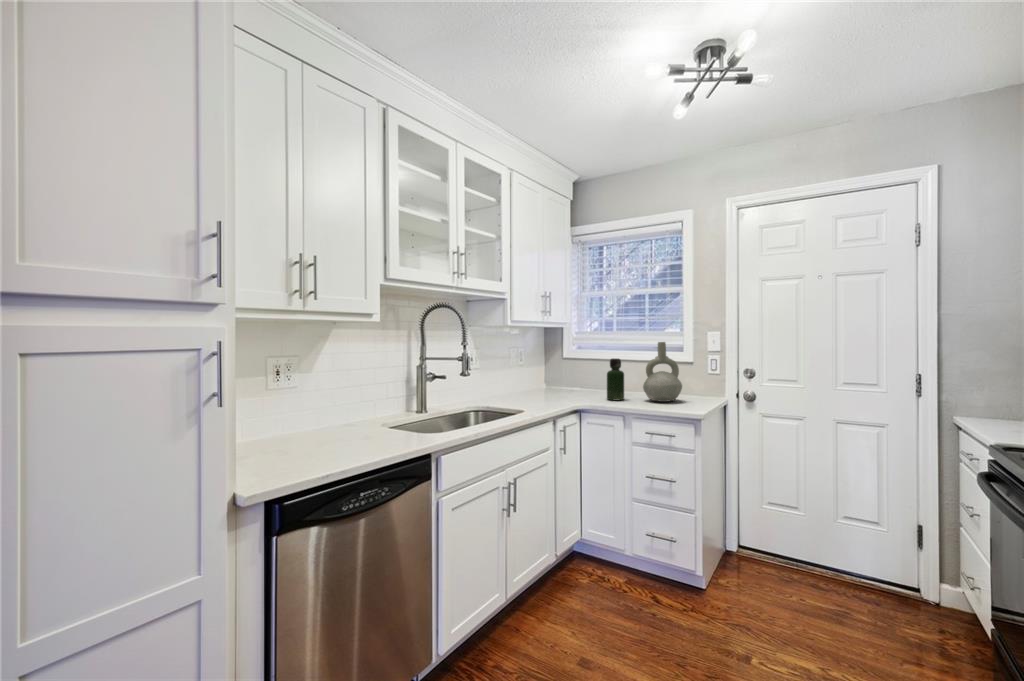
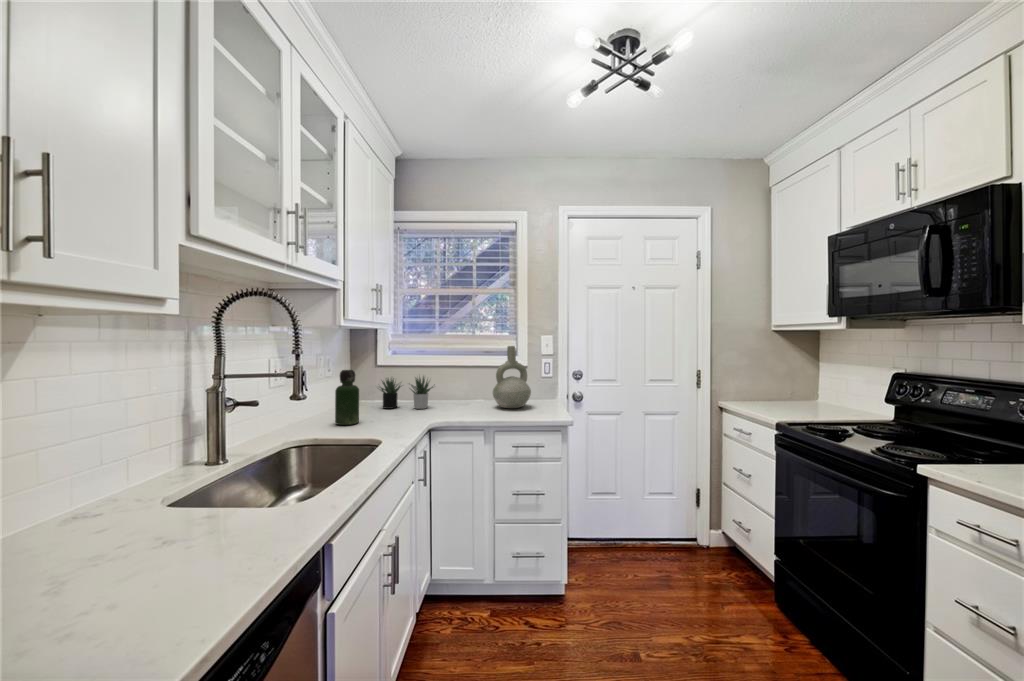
bottle: present [607,359,624,400] -> present [335,370,359,425]
succulent plant: none [546,367,594,397] -> present [380,376,433,409]

